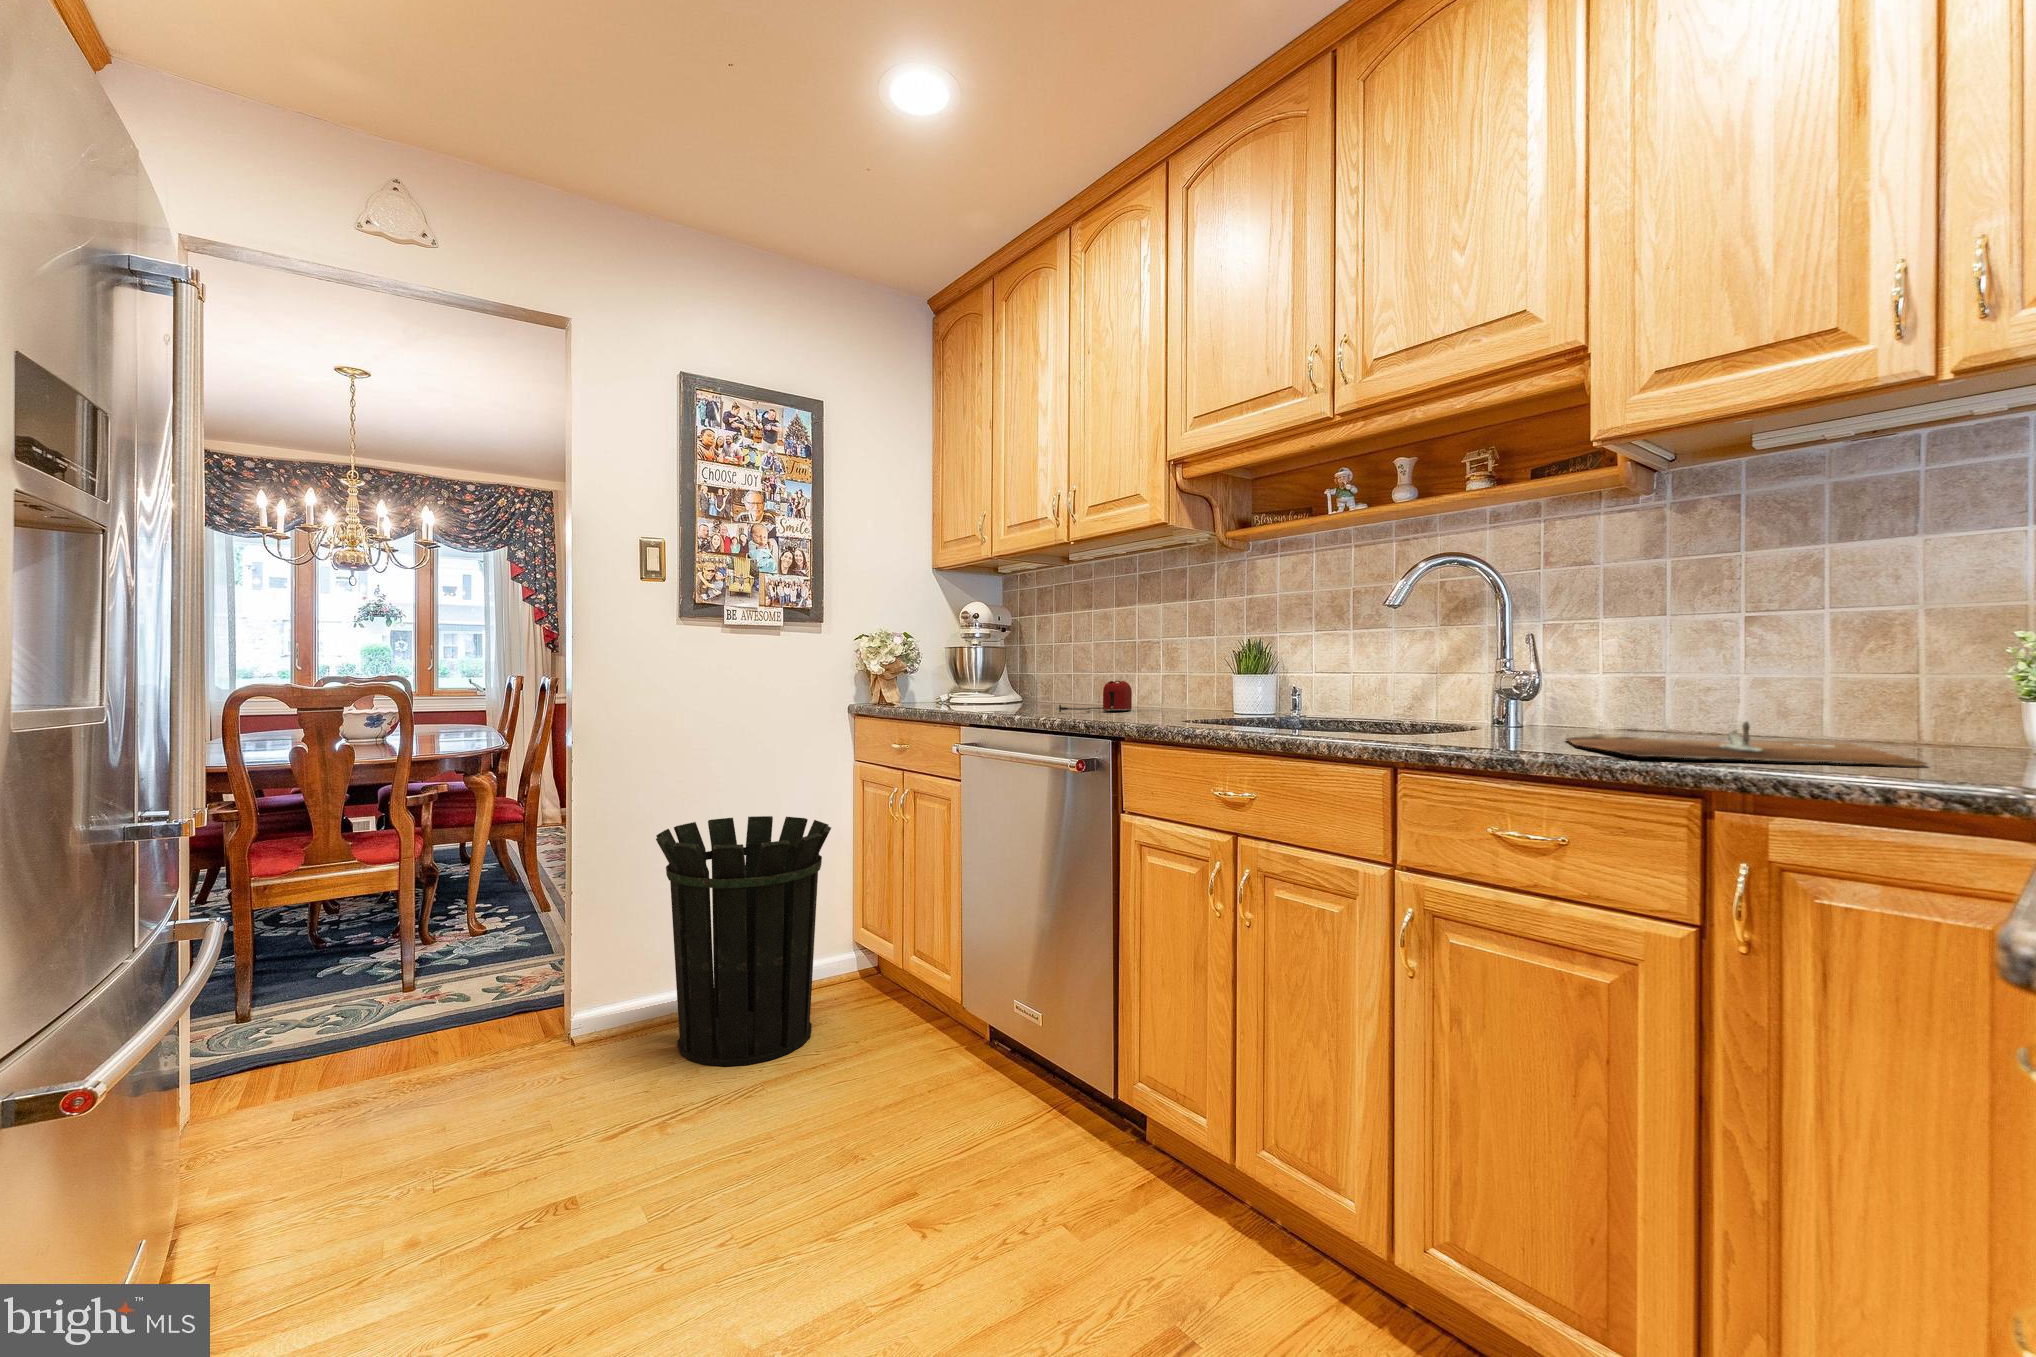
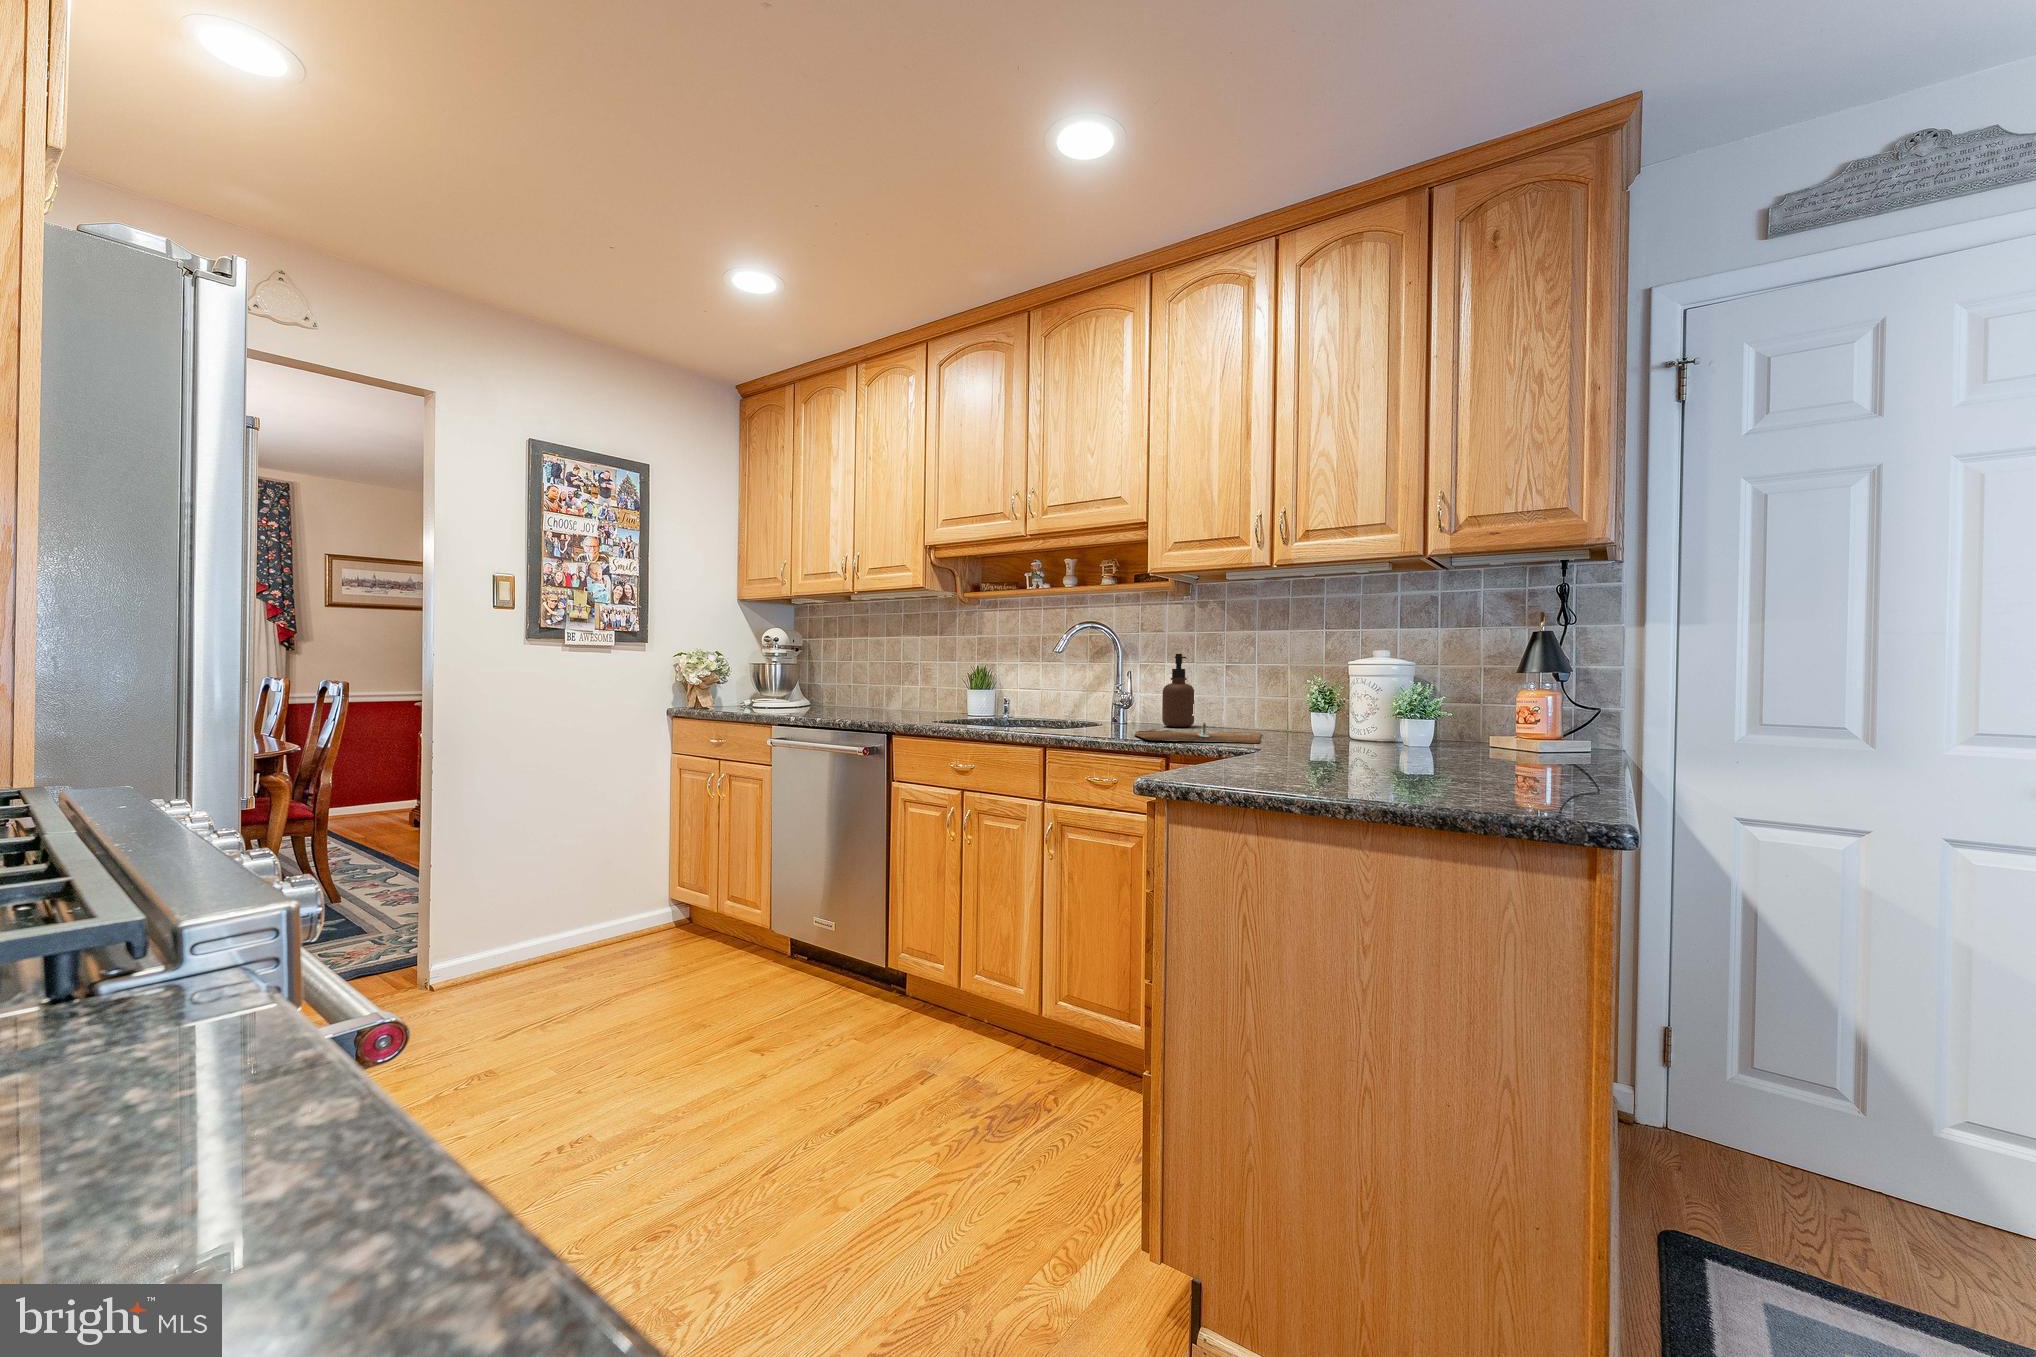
soap dispenser: none [1595,600,1664,731] -> present [1162,654,1194,727]
toaster: present [1056,681,1132,712] -> none [840,692,895,715]
waste bin: present [656,816,831,1066] -> none [518,798,665,988]

